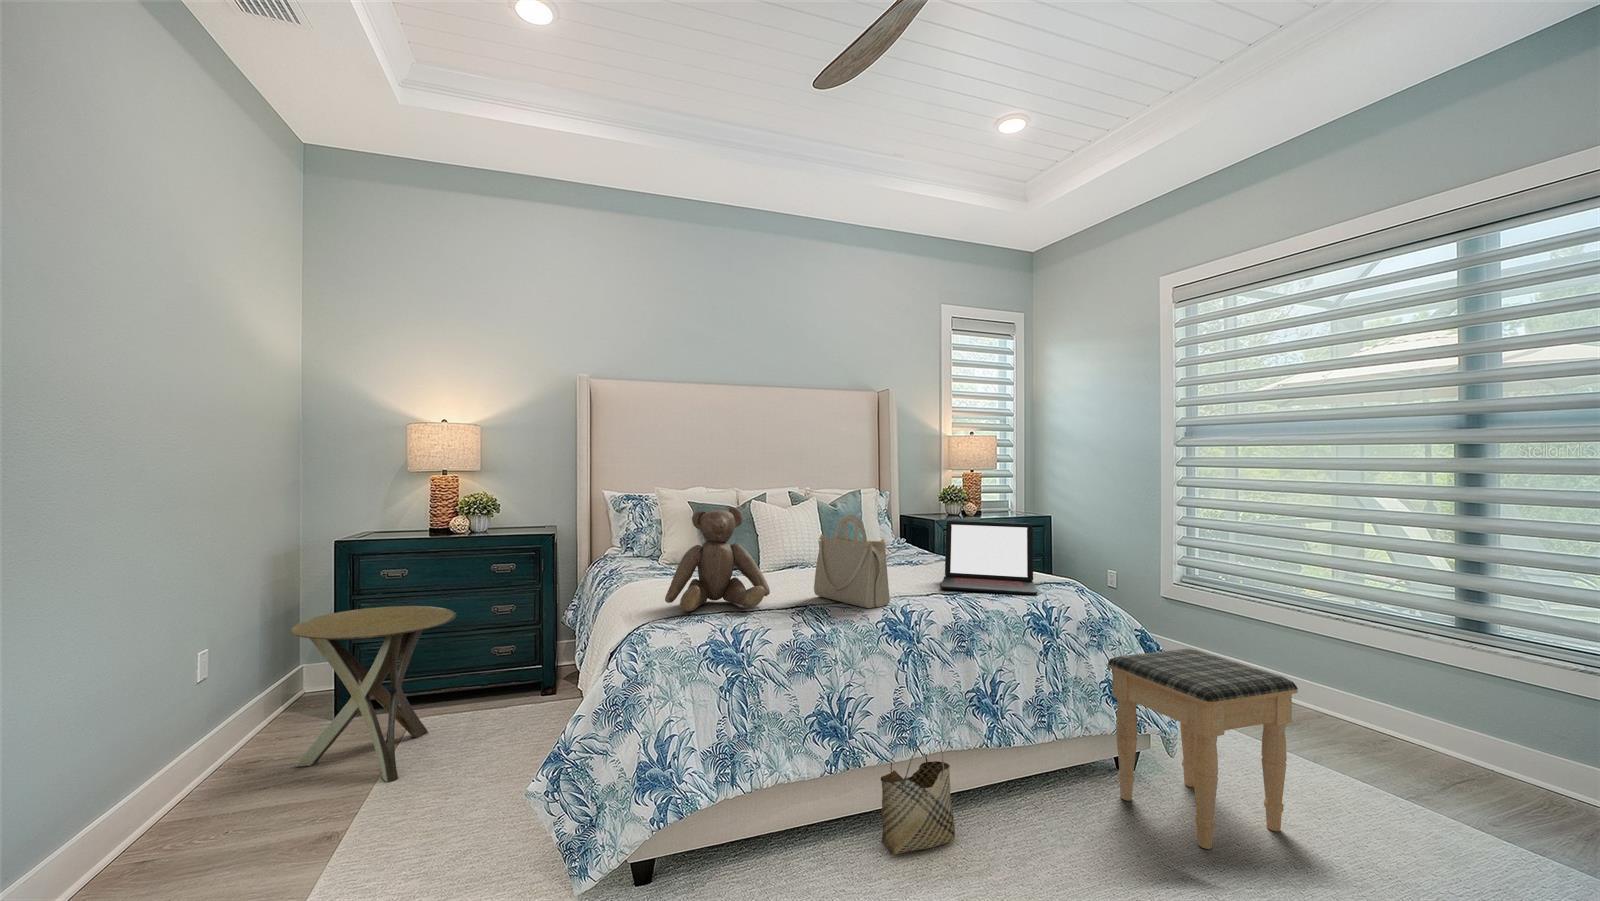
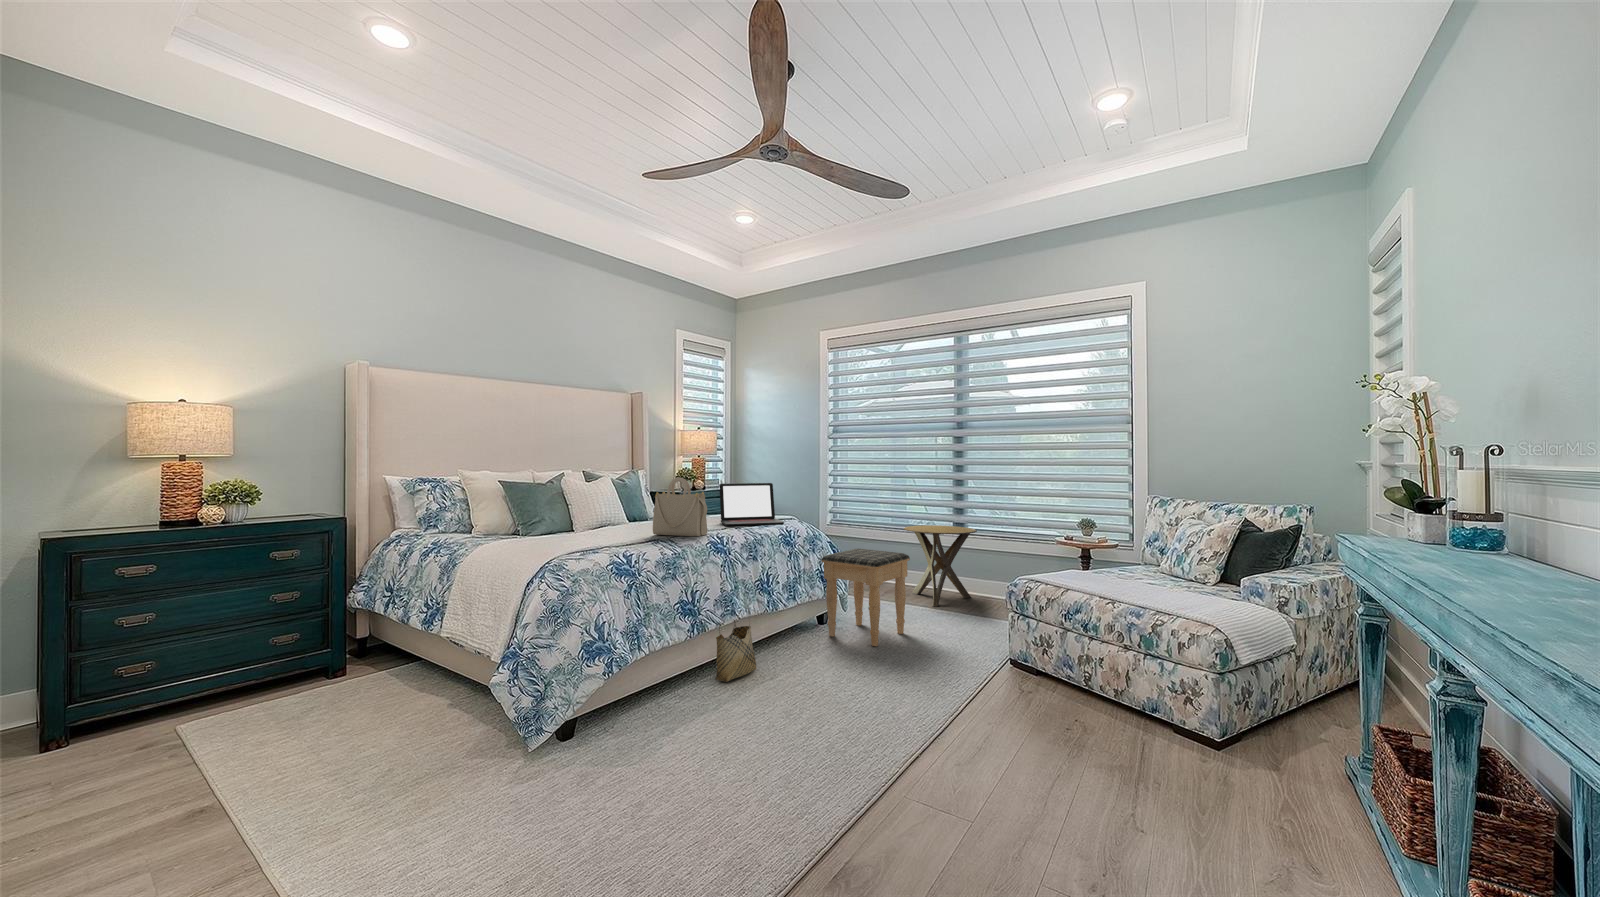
teddy bear: present [665,507,770,611] -> none [559,475,633,547]
side table: present [291,606,456,782] -> present [904,525,977,607]

